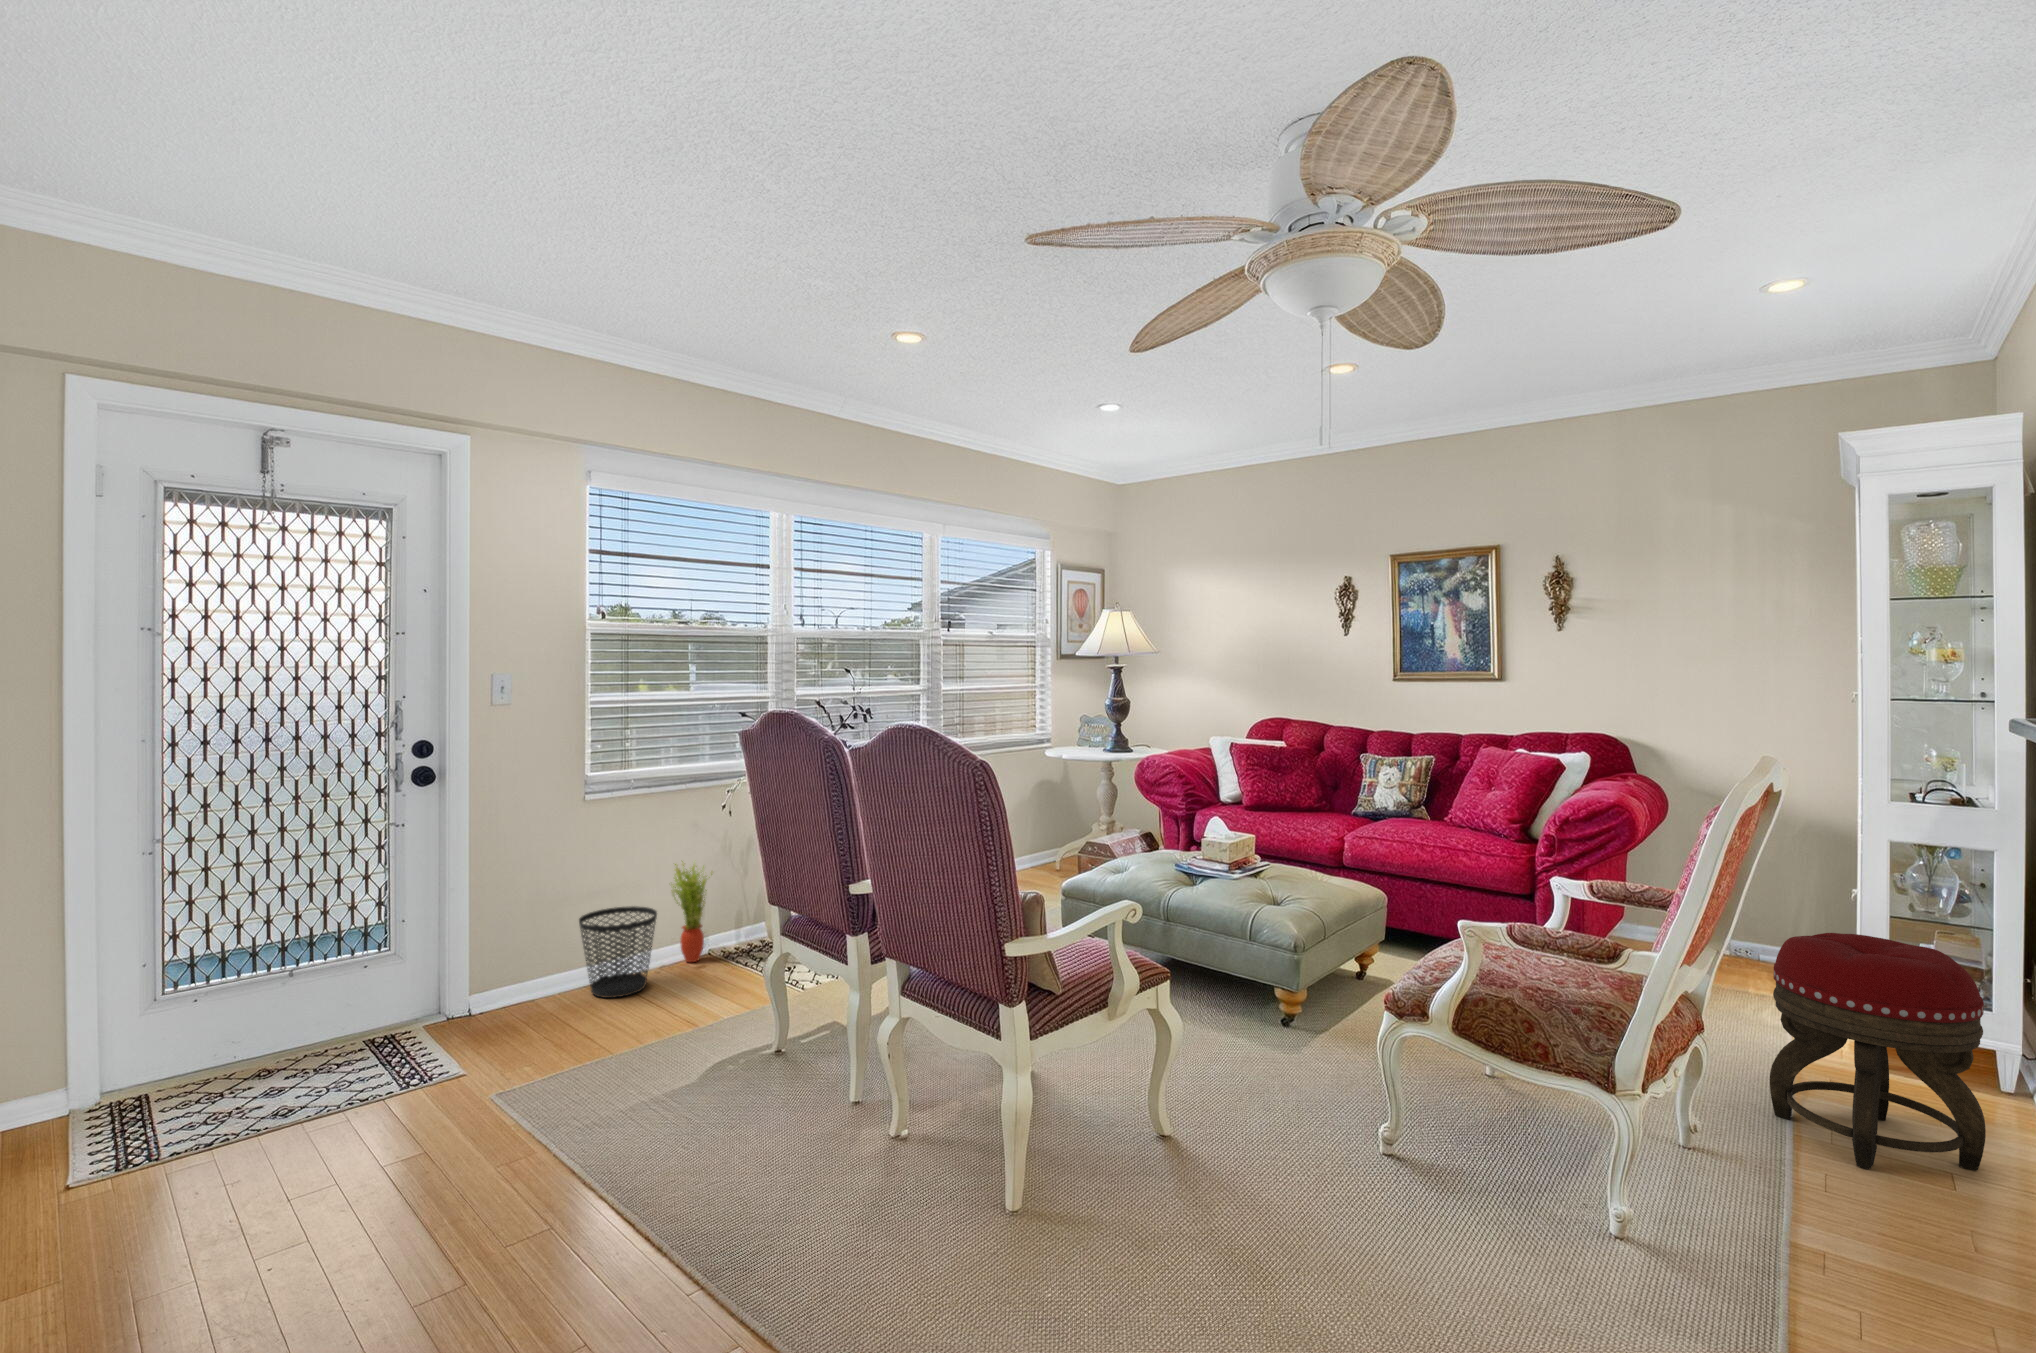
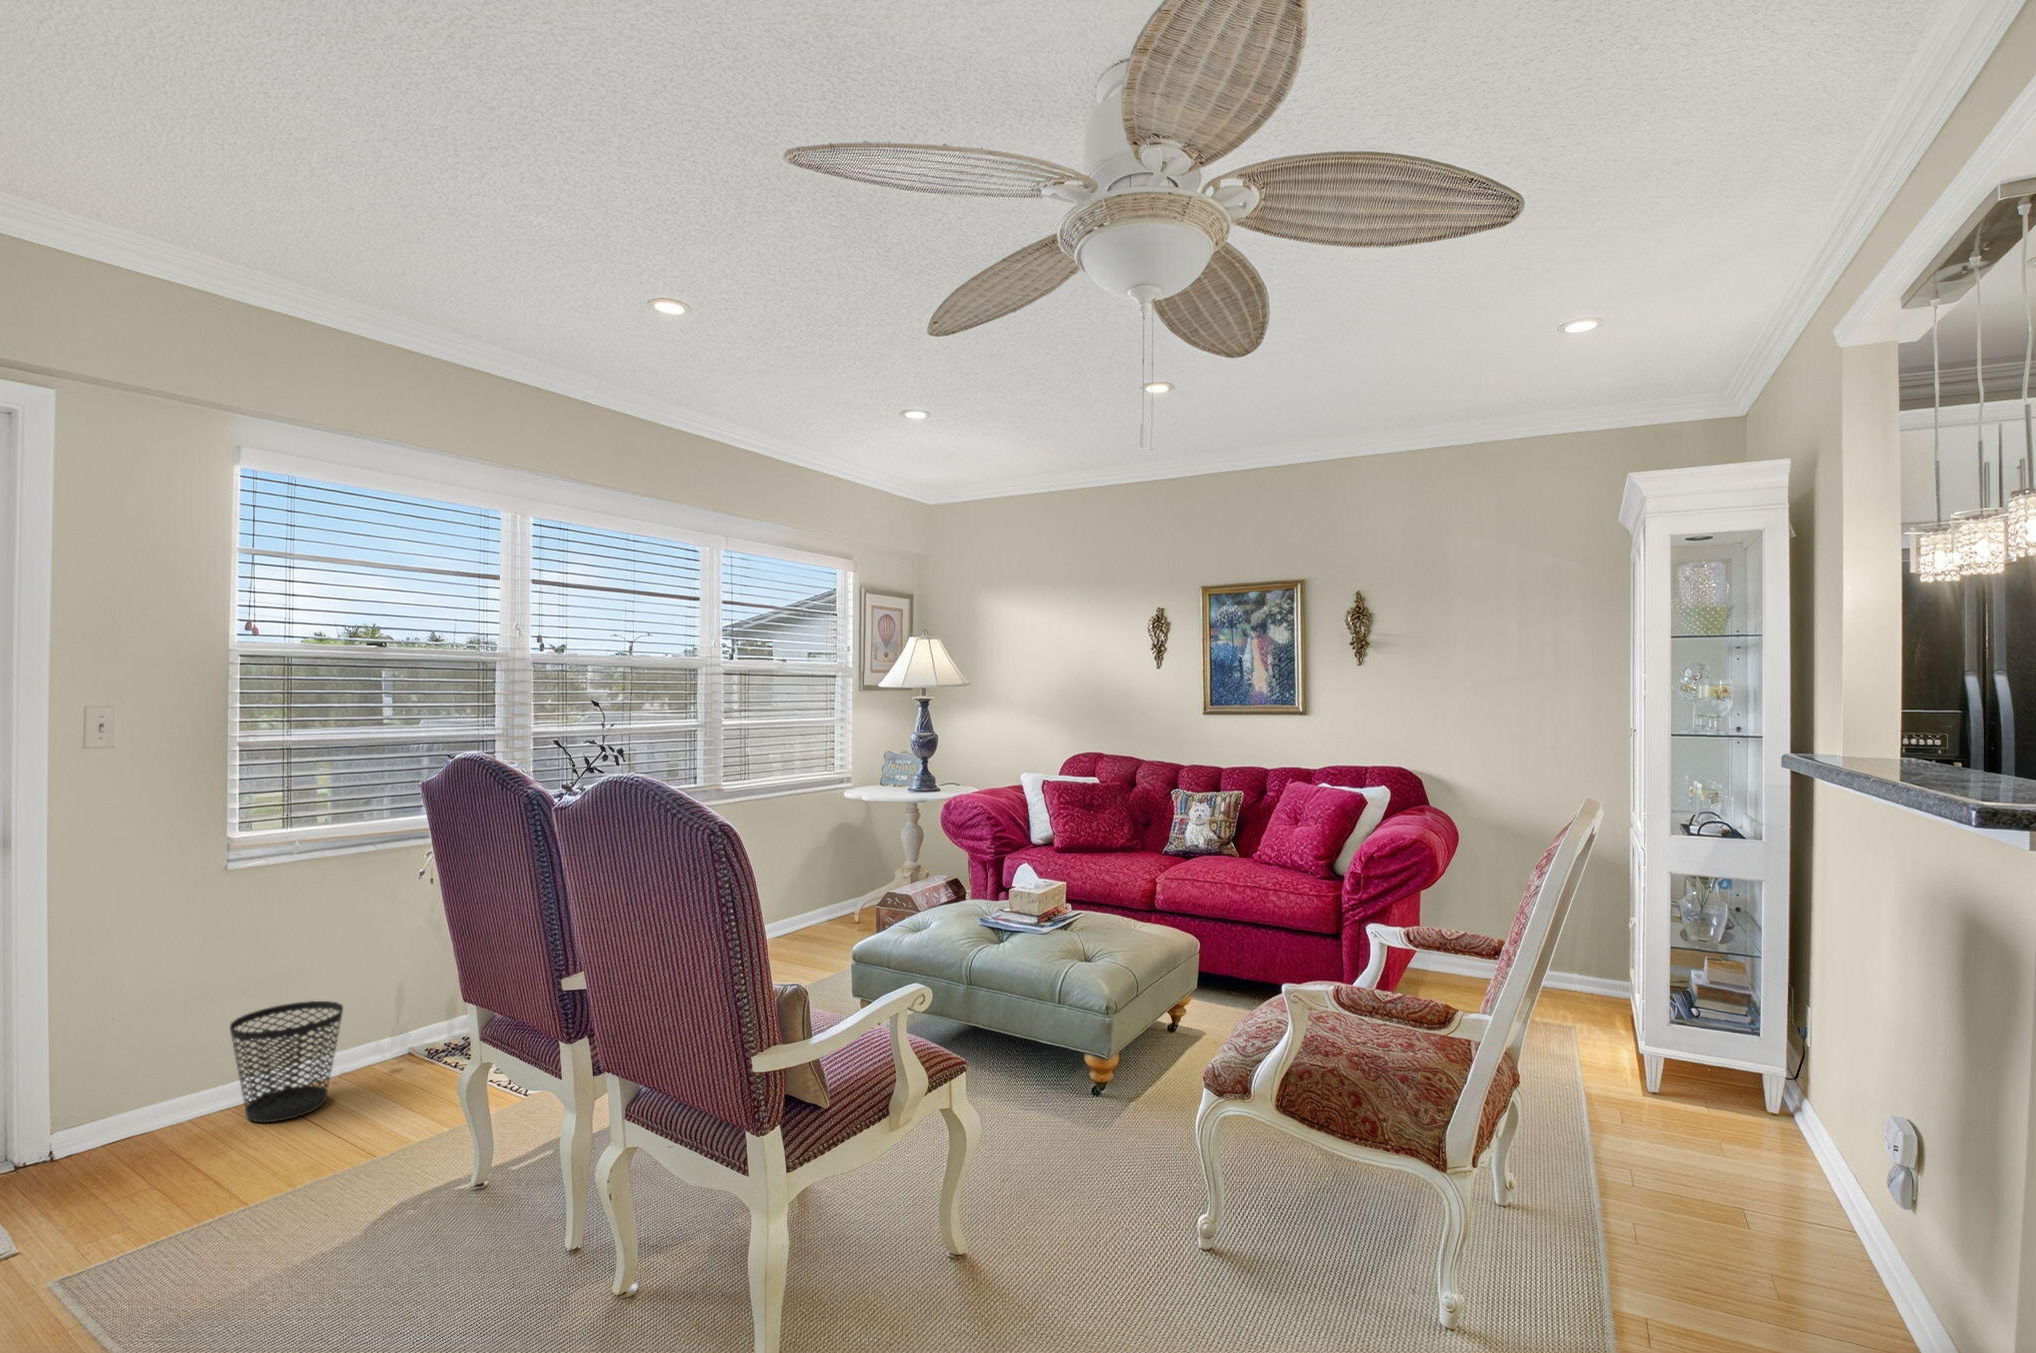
potted plant: present [671,861,712,962] -> none [365,937,428,1064]
footstool: present [1770,933,1986,1170] -> none [1576,971,1775,1219]

